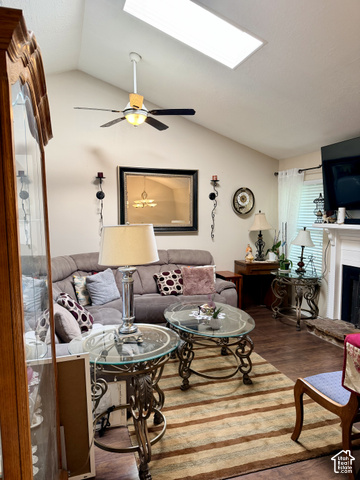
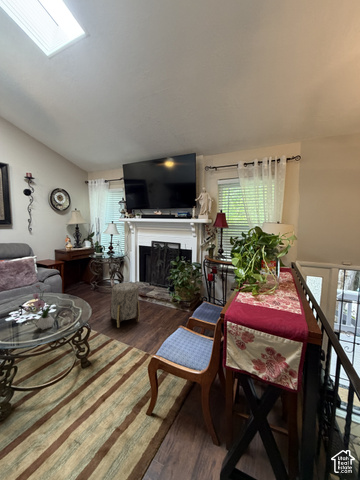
ottoman: none [285,309,323,366] -> present [110,283,140,328]

